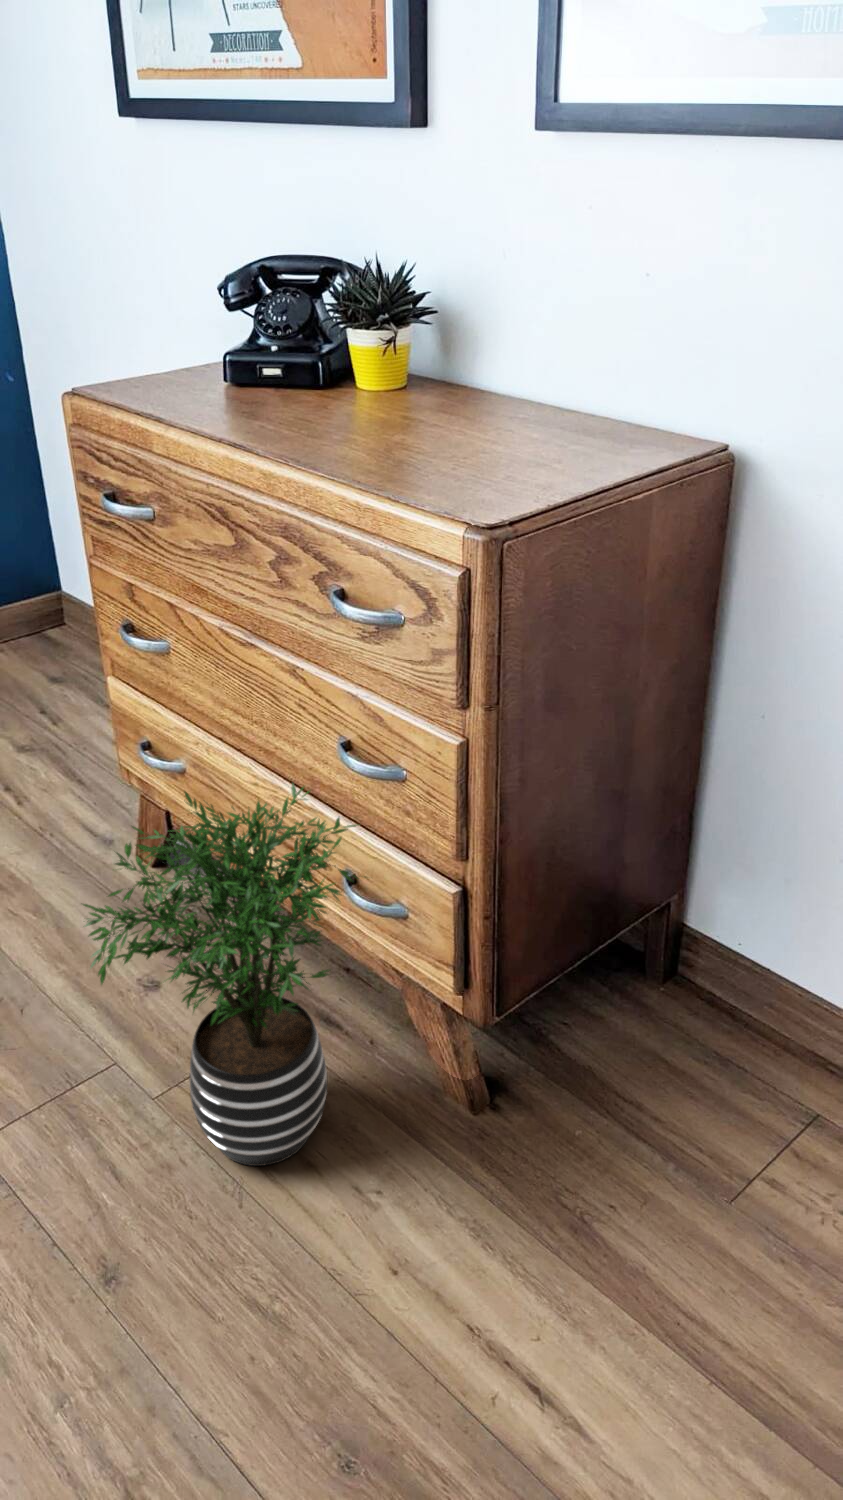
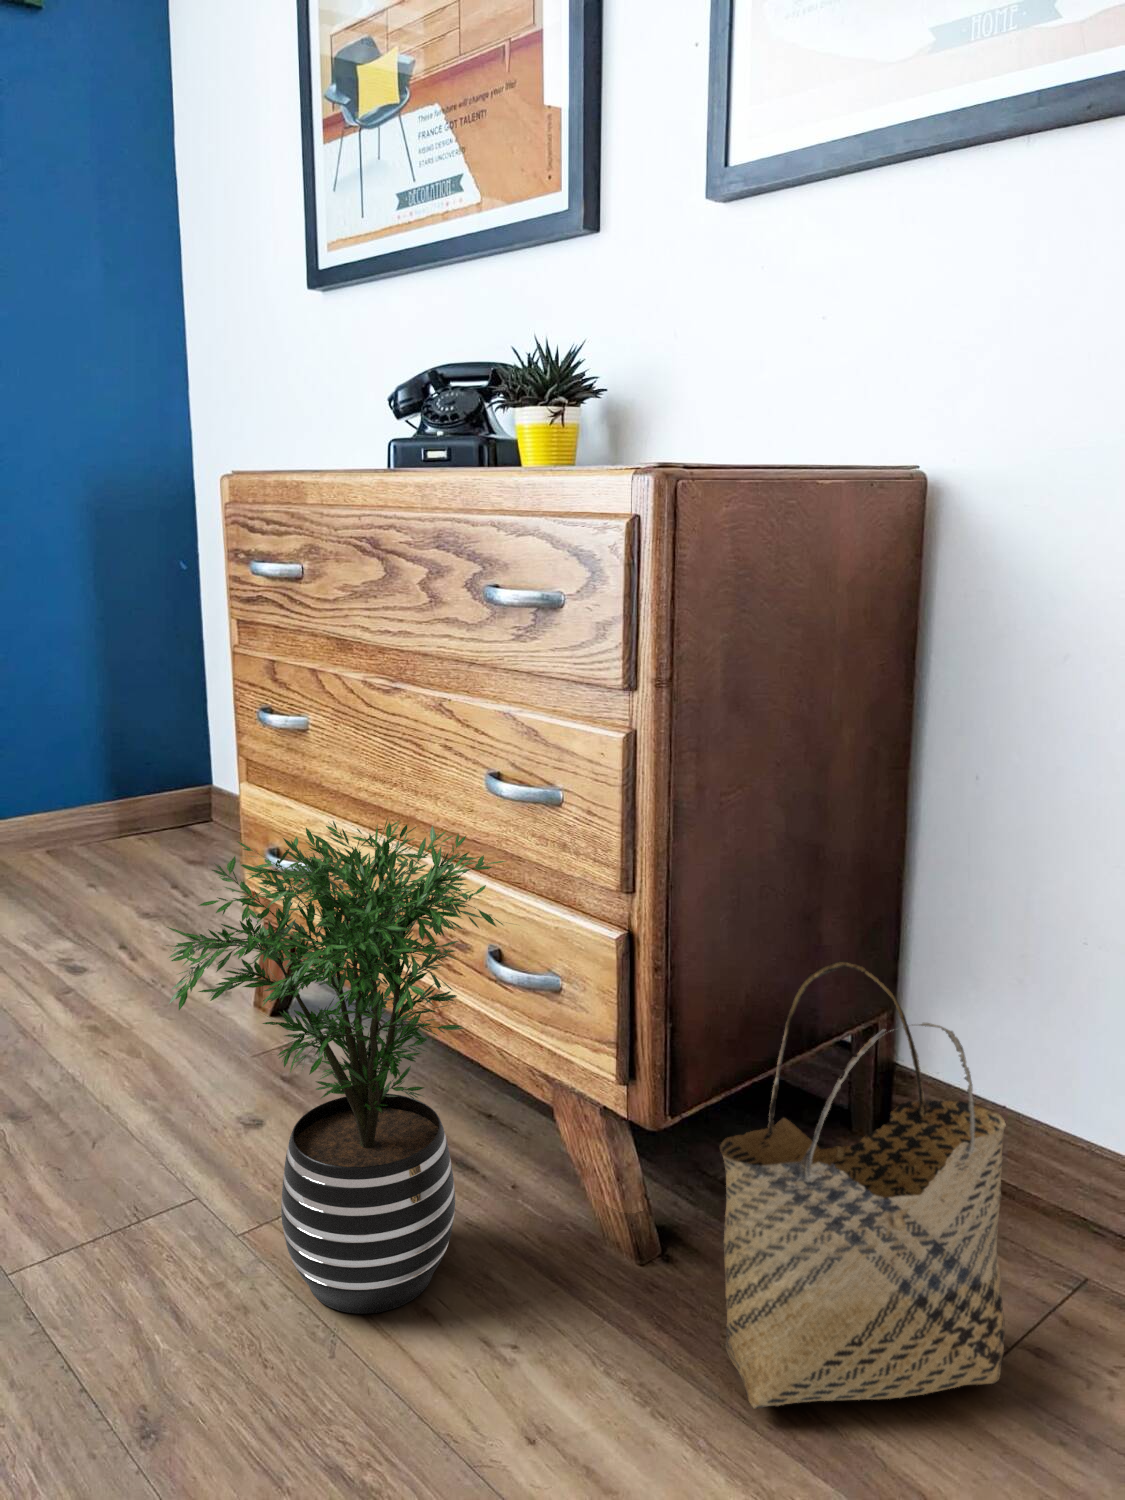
woven basket: none [537,920,761,1245] -> present [720,962,1006,1409]

